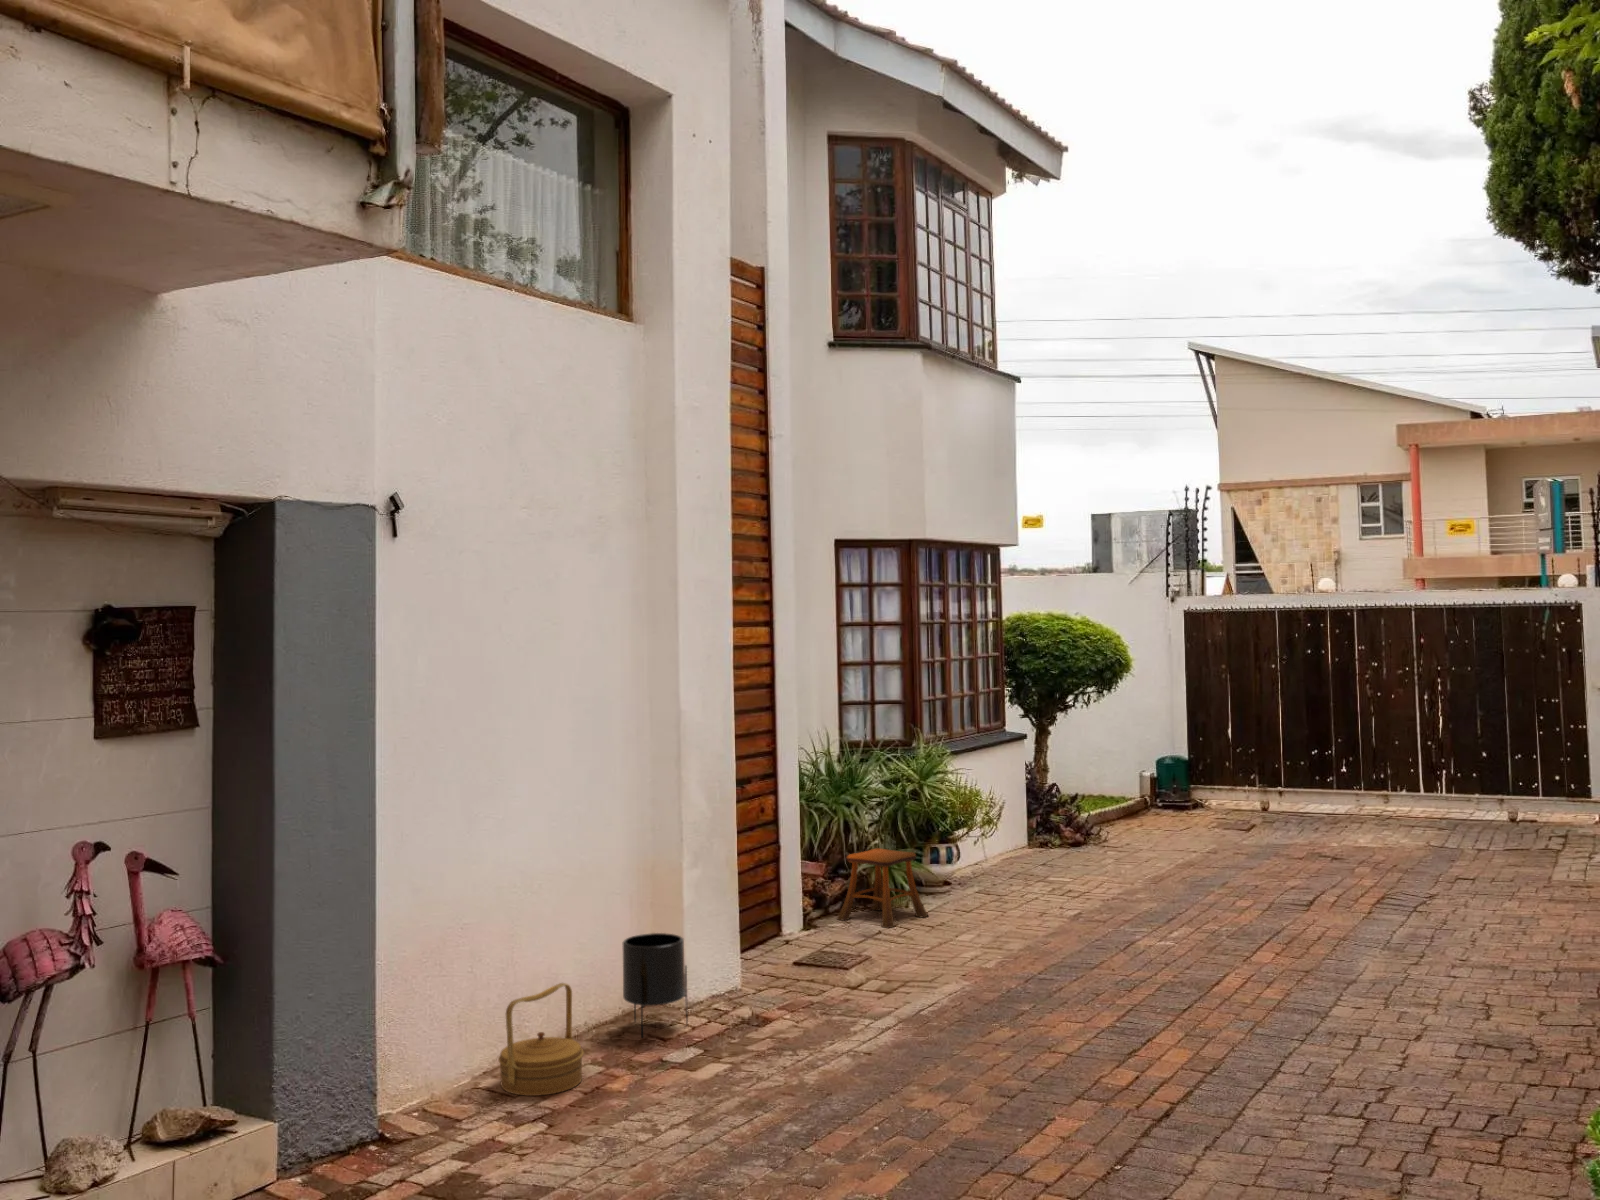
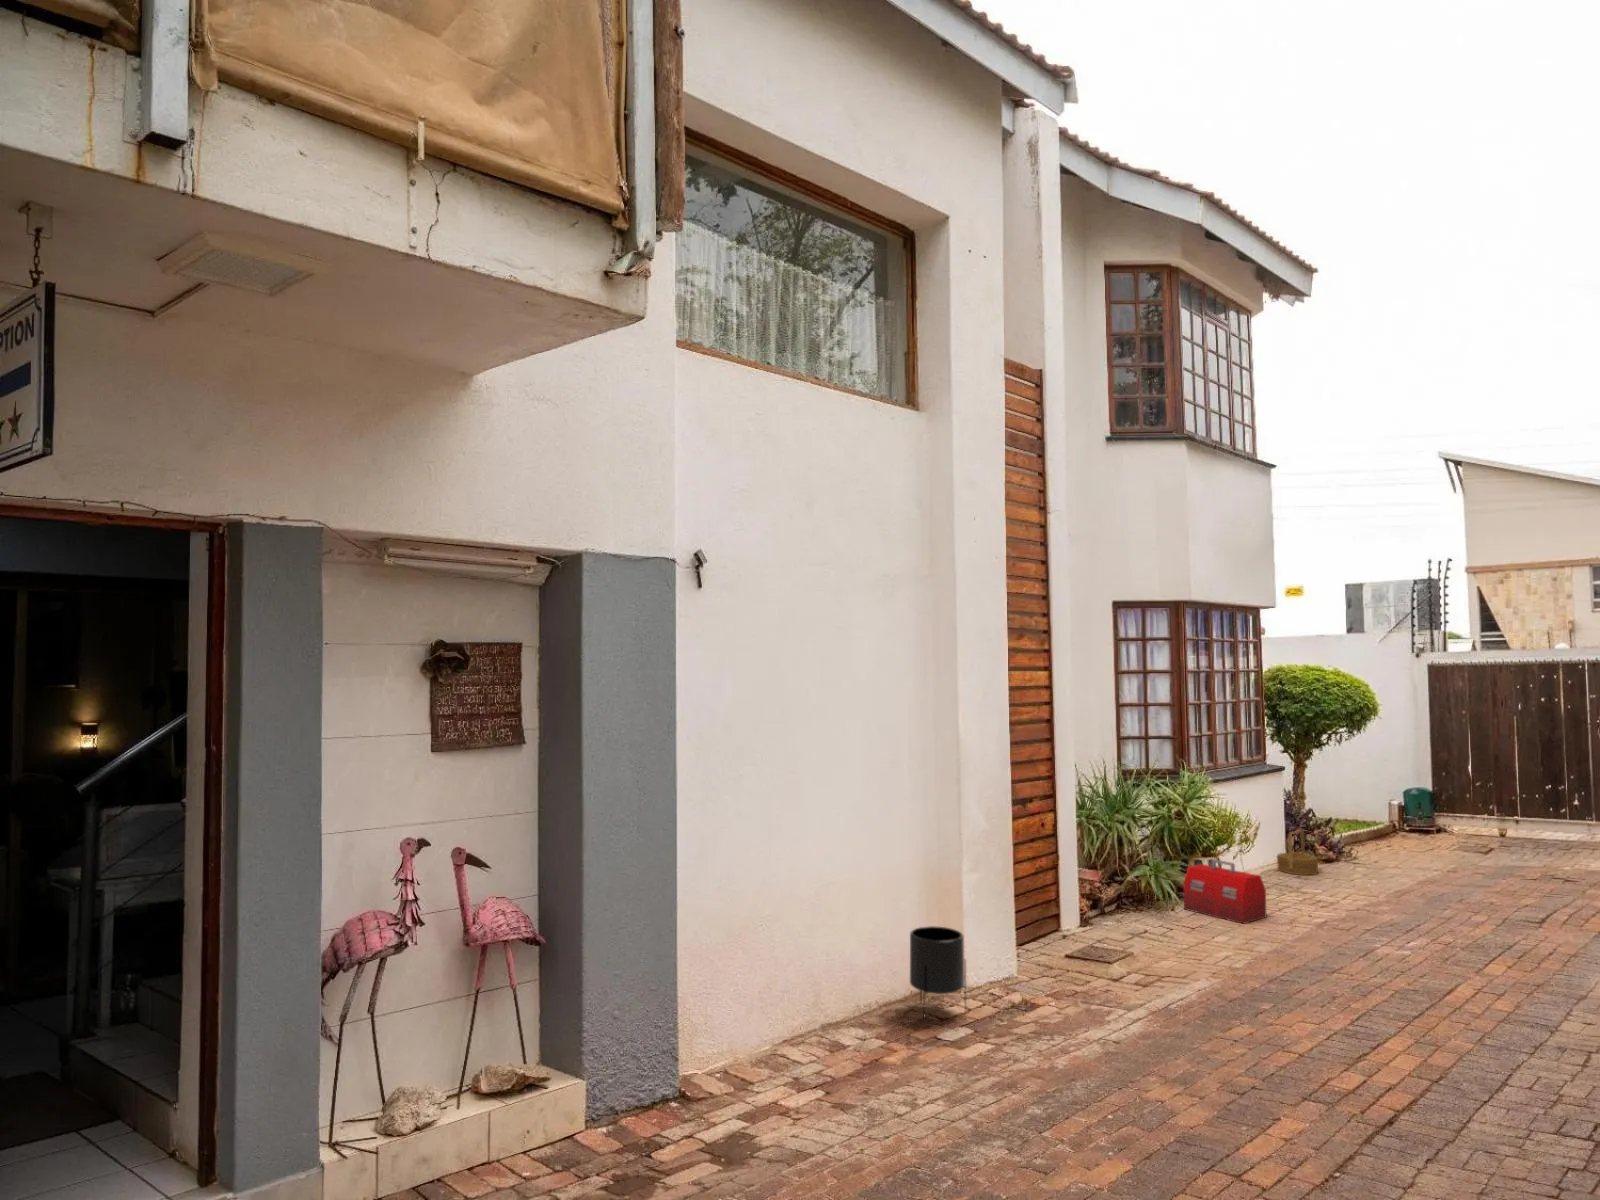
toolbox: none [918,842,1004,909] -> present [1183,859,1267,924]
stool: present [837,849,928,928] -> none [1108,860,1194,934]
woven basket: present [498,983,584,1096] -> present [1277,829,1318,875]

